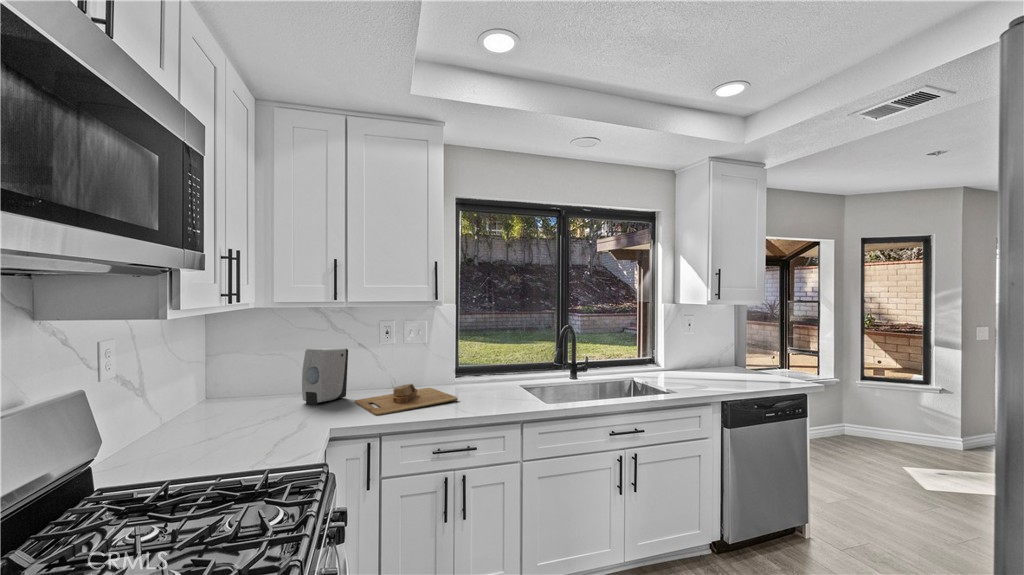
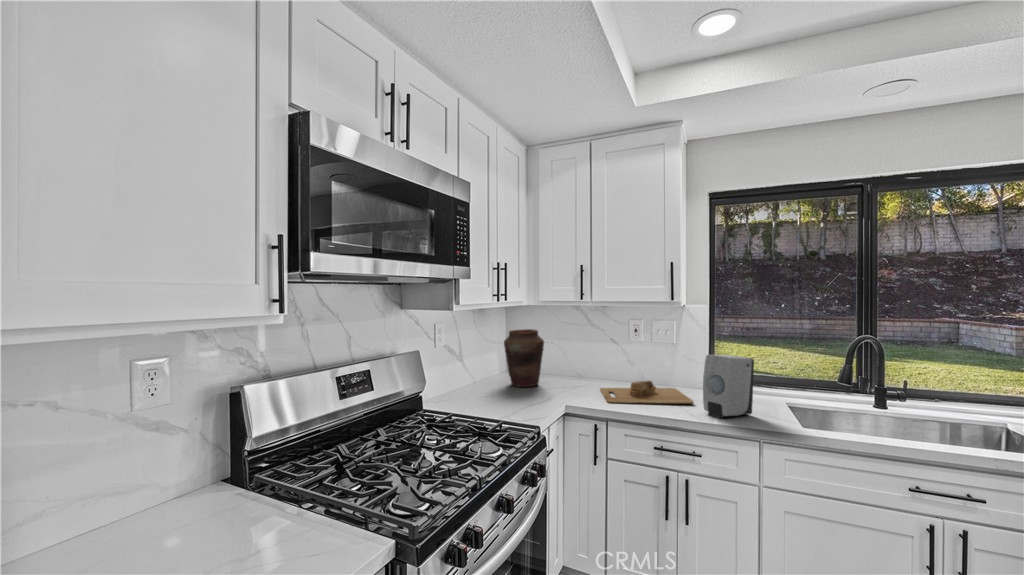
vase: none [218,340,281,418] -> present [504,329,544,387]
soap dispenser: present [302,348,348,405] -> present [703,355,754,418]

